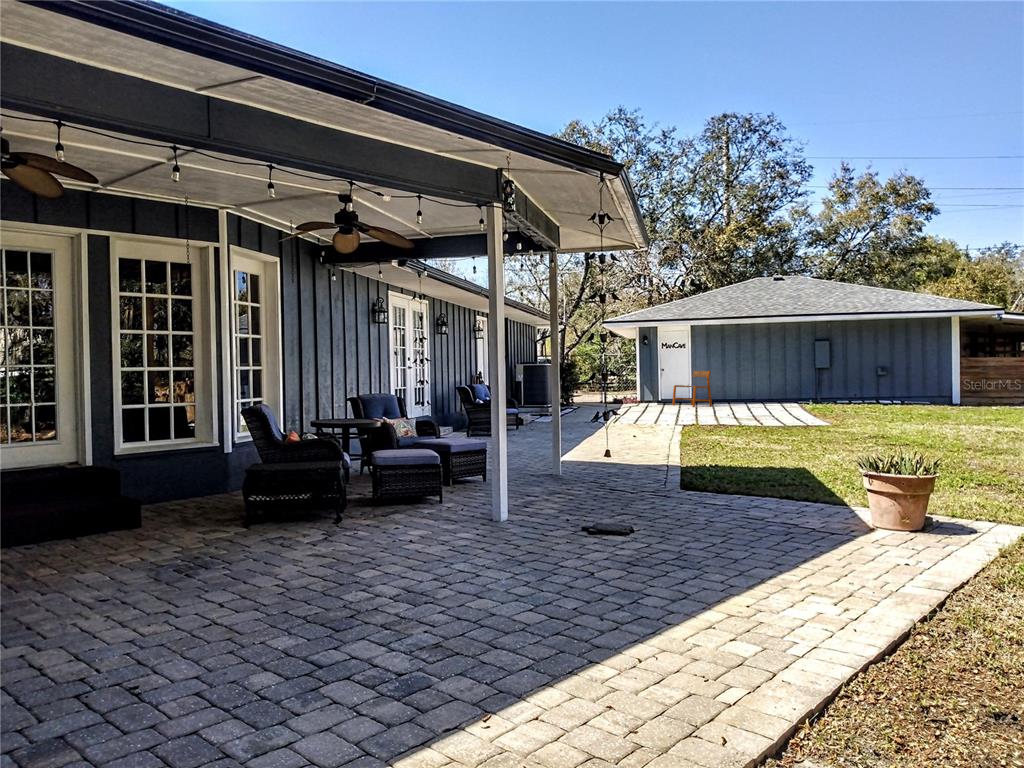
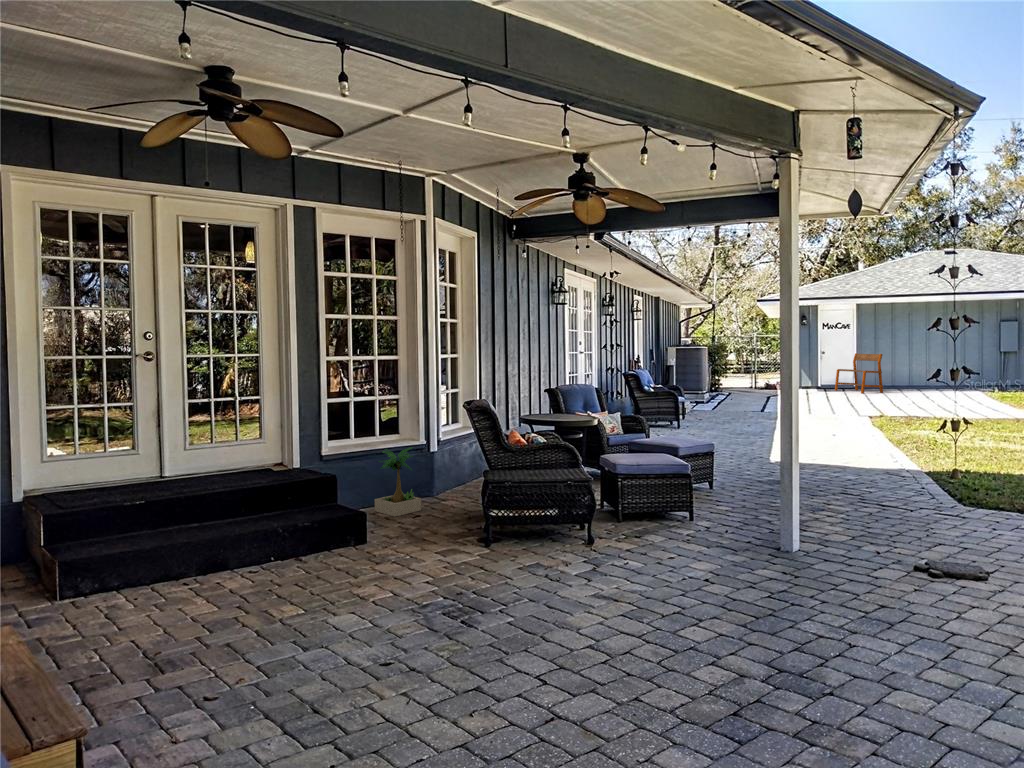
potted plant: none [167,447,211,507] -> present [375,447,421,516]

